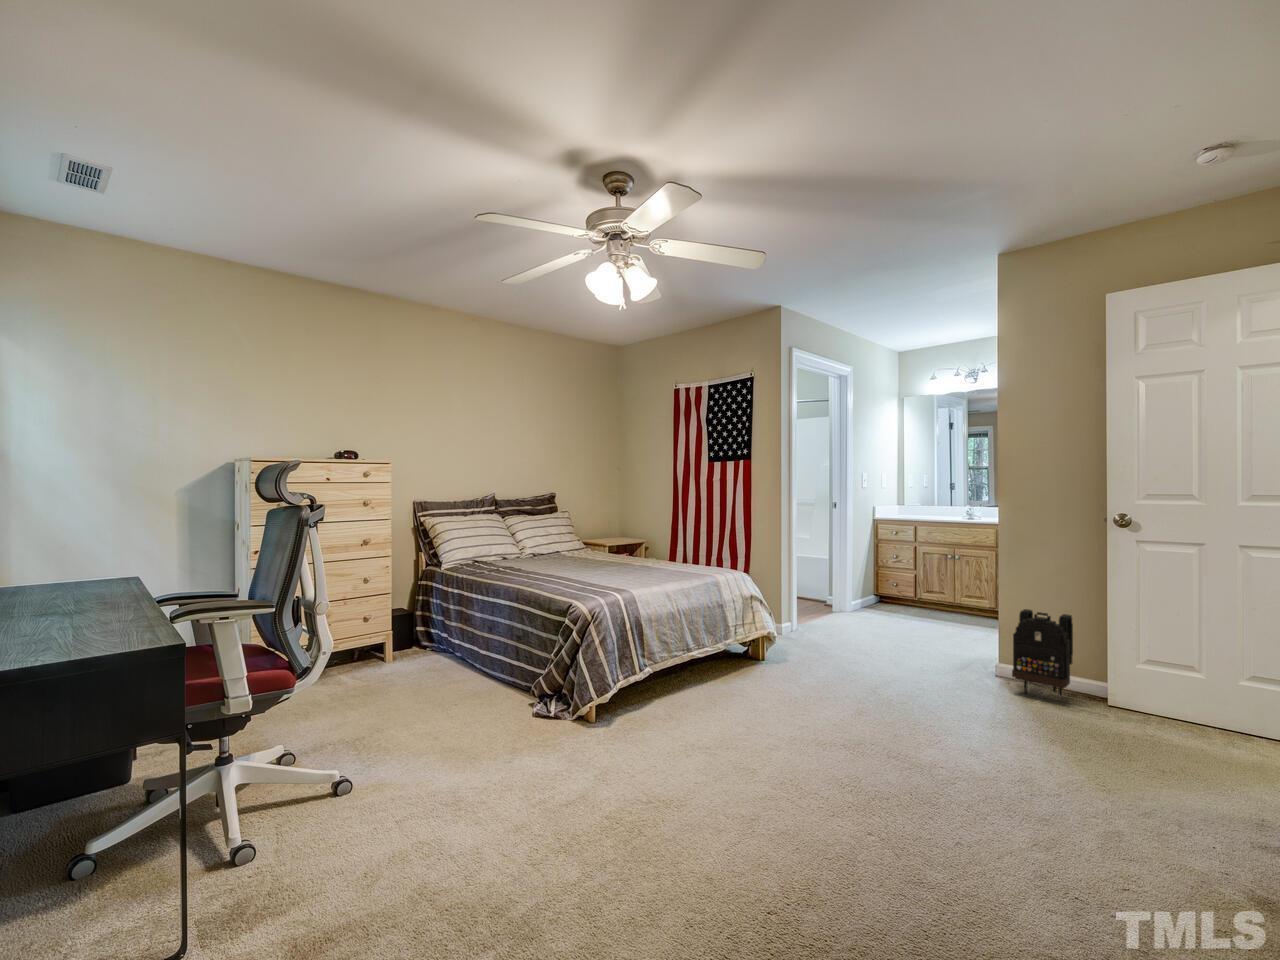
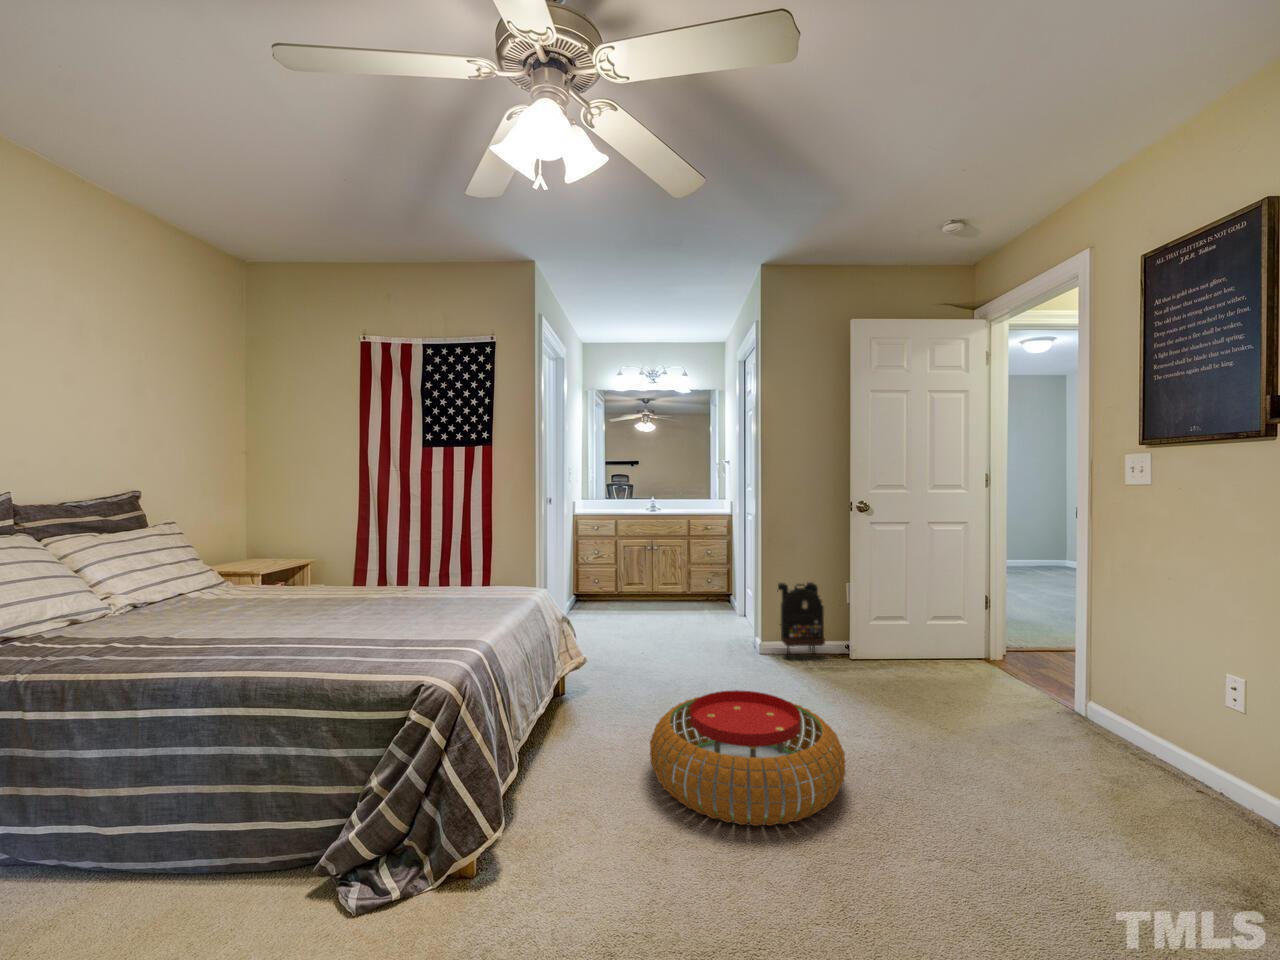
pouf: none [720,672,884,773] -> present [650,690,845,826]

